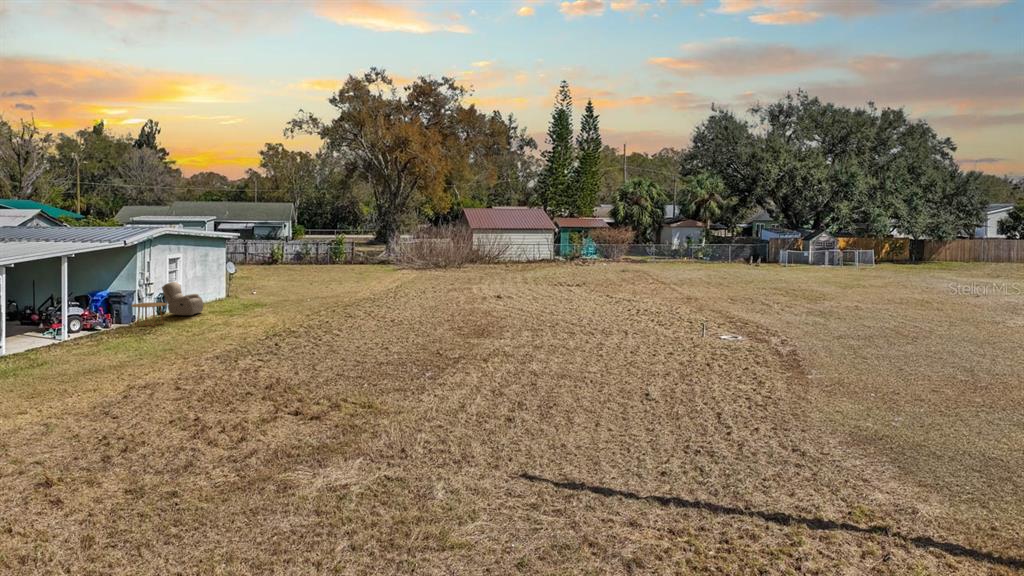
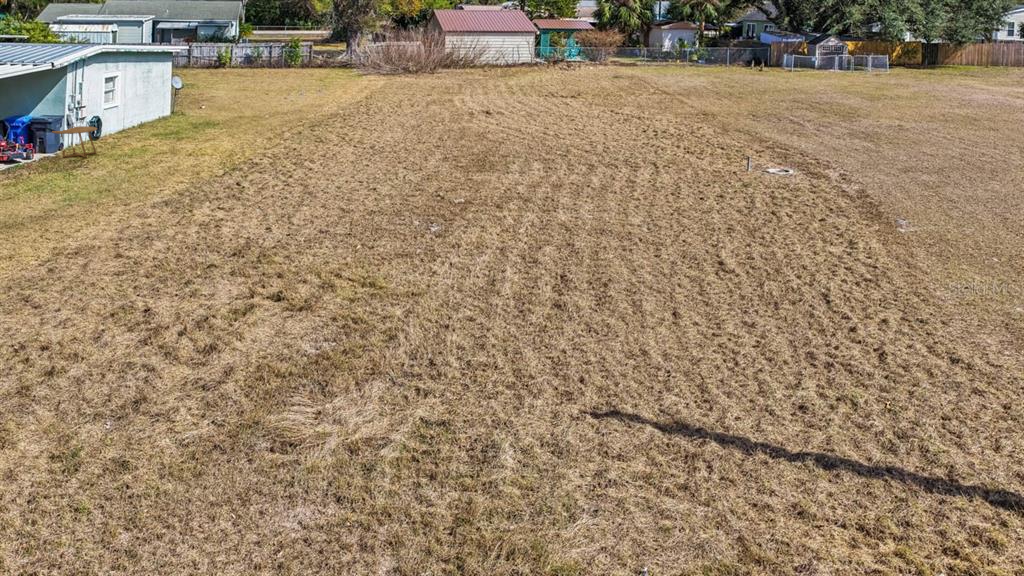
chair: present [162,282,203,315] -> none [87,98,144,141]

